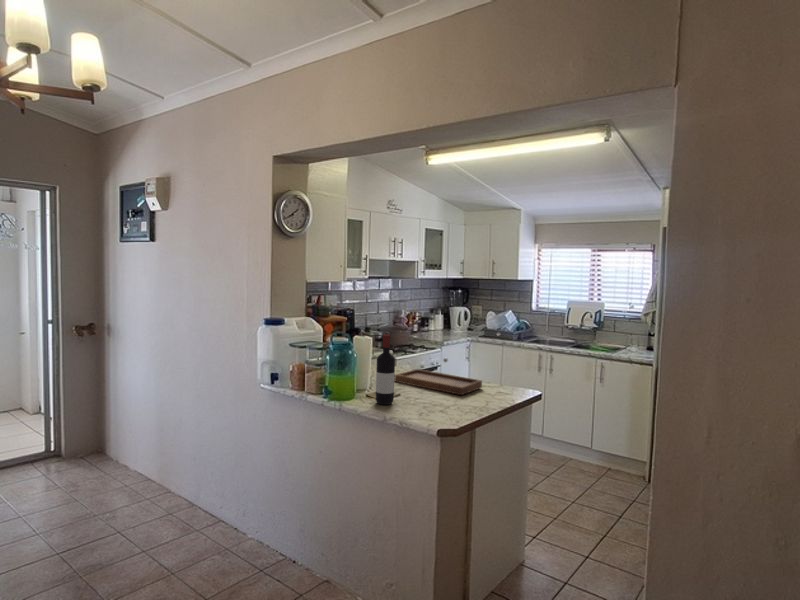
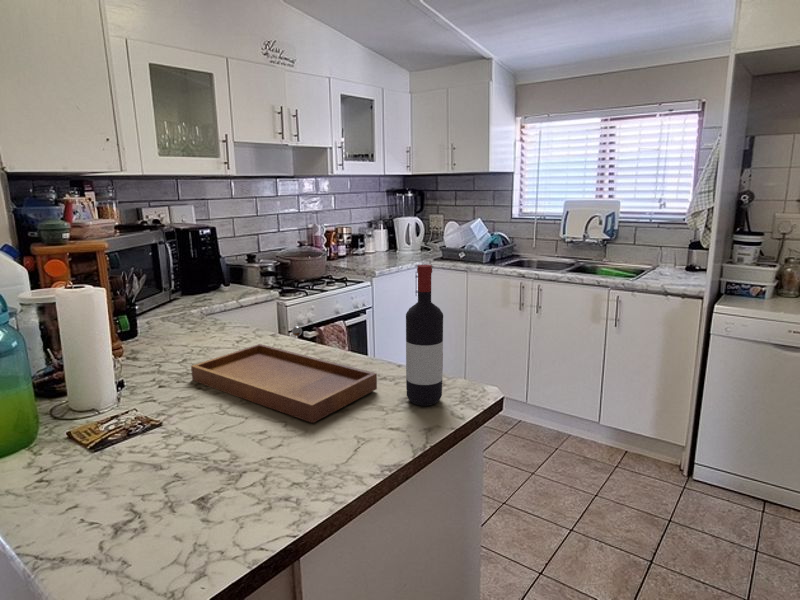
wine bottle: present [376,334,395,405] -> present [406,265,443,406]

